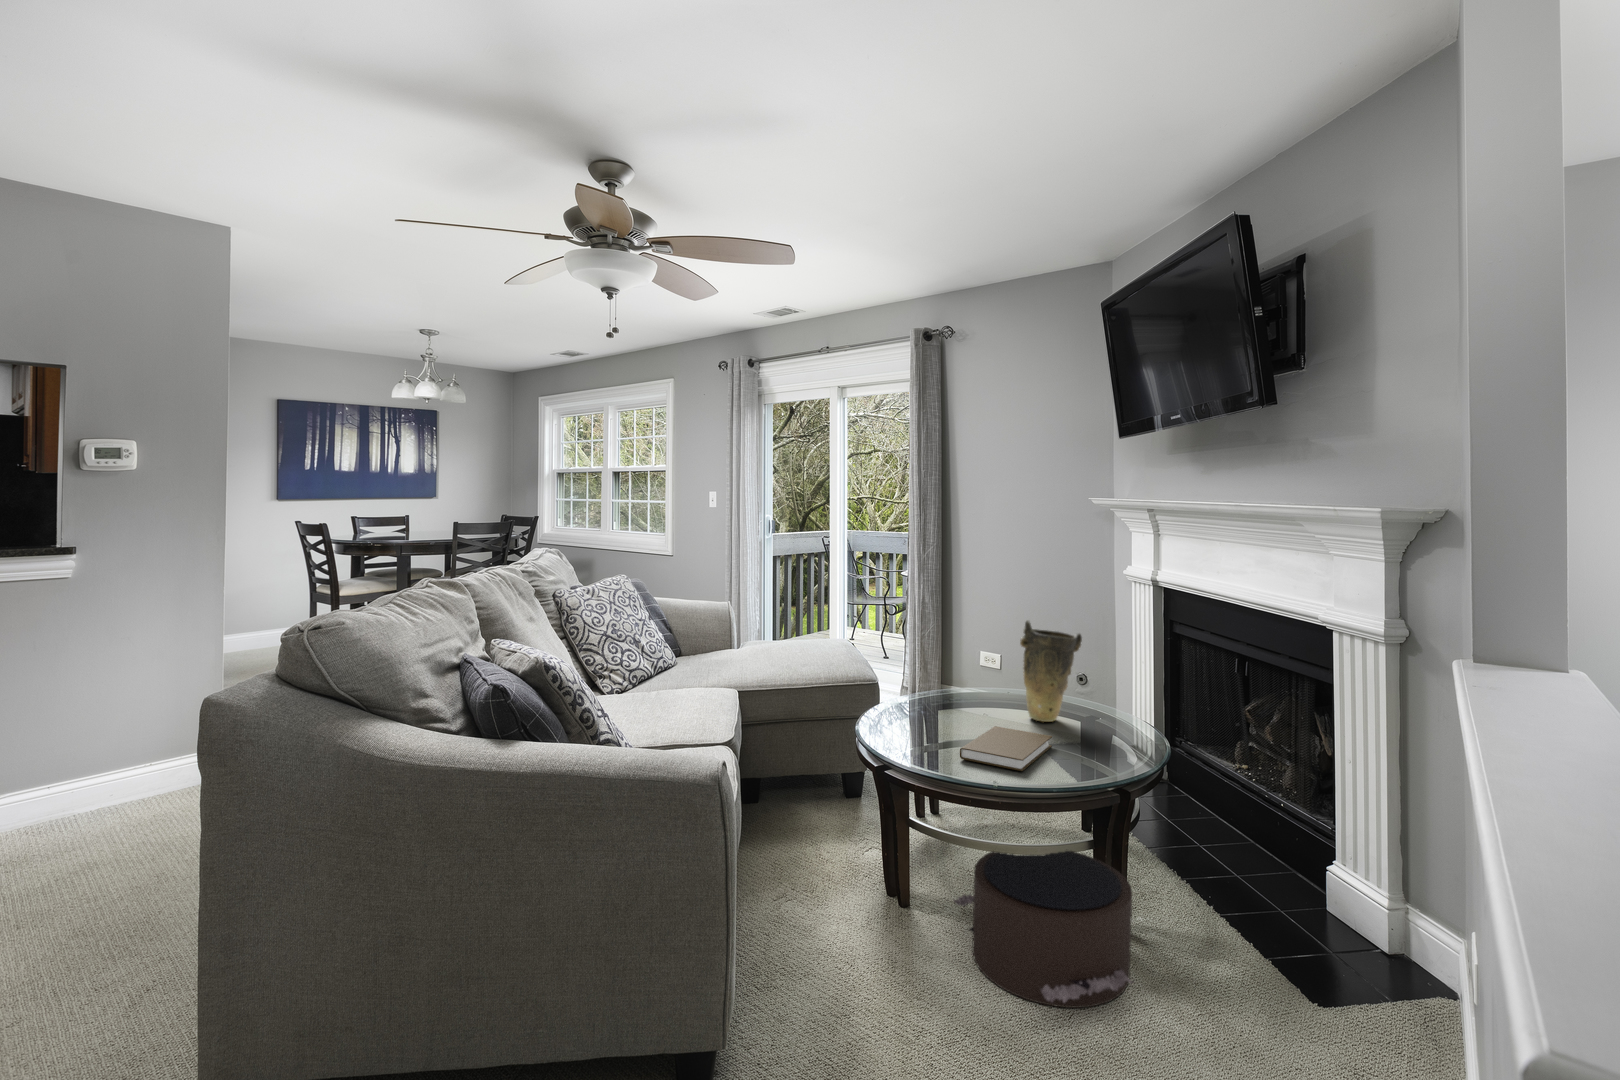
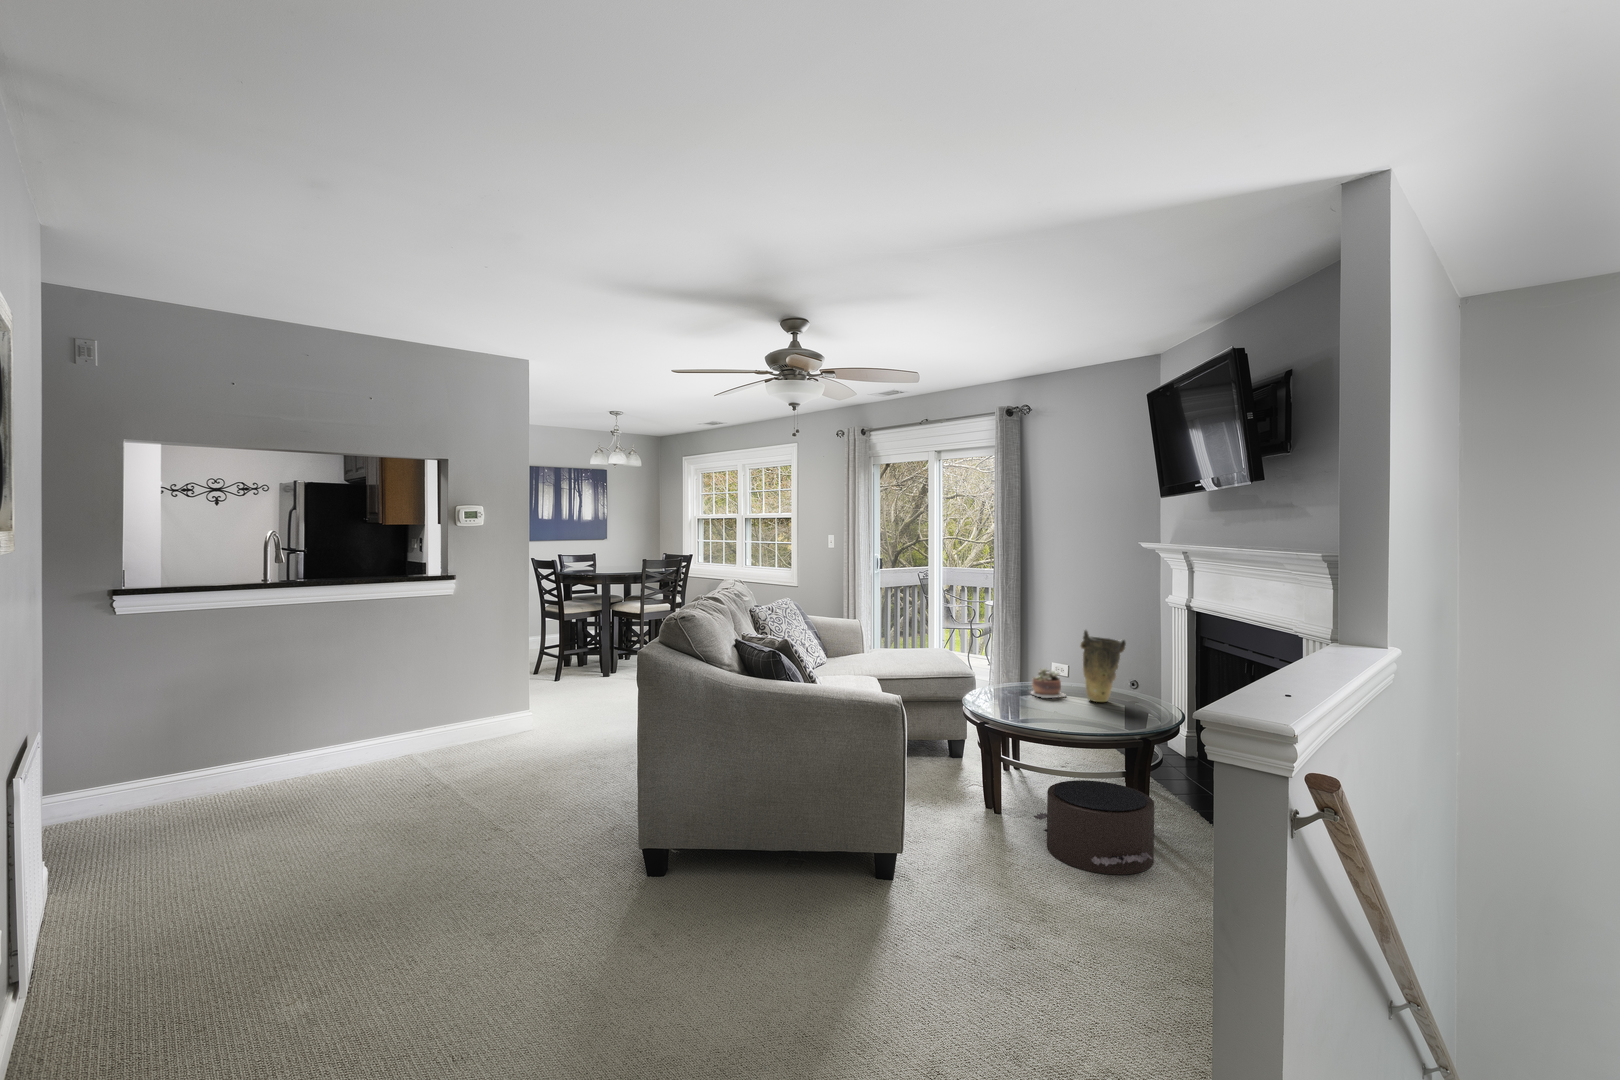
succulent plant: none [947,672,1001,717] -> present [1031,668,1066,698]
book: present [960,726,1052,771] -> none [1037,703,1103,728]

